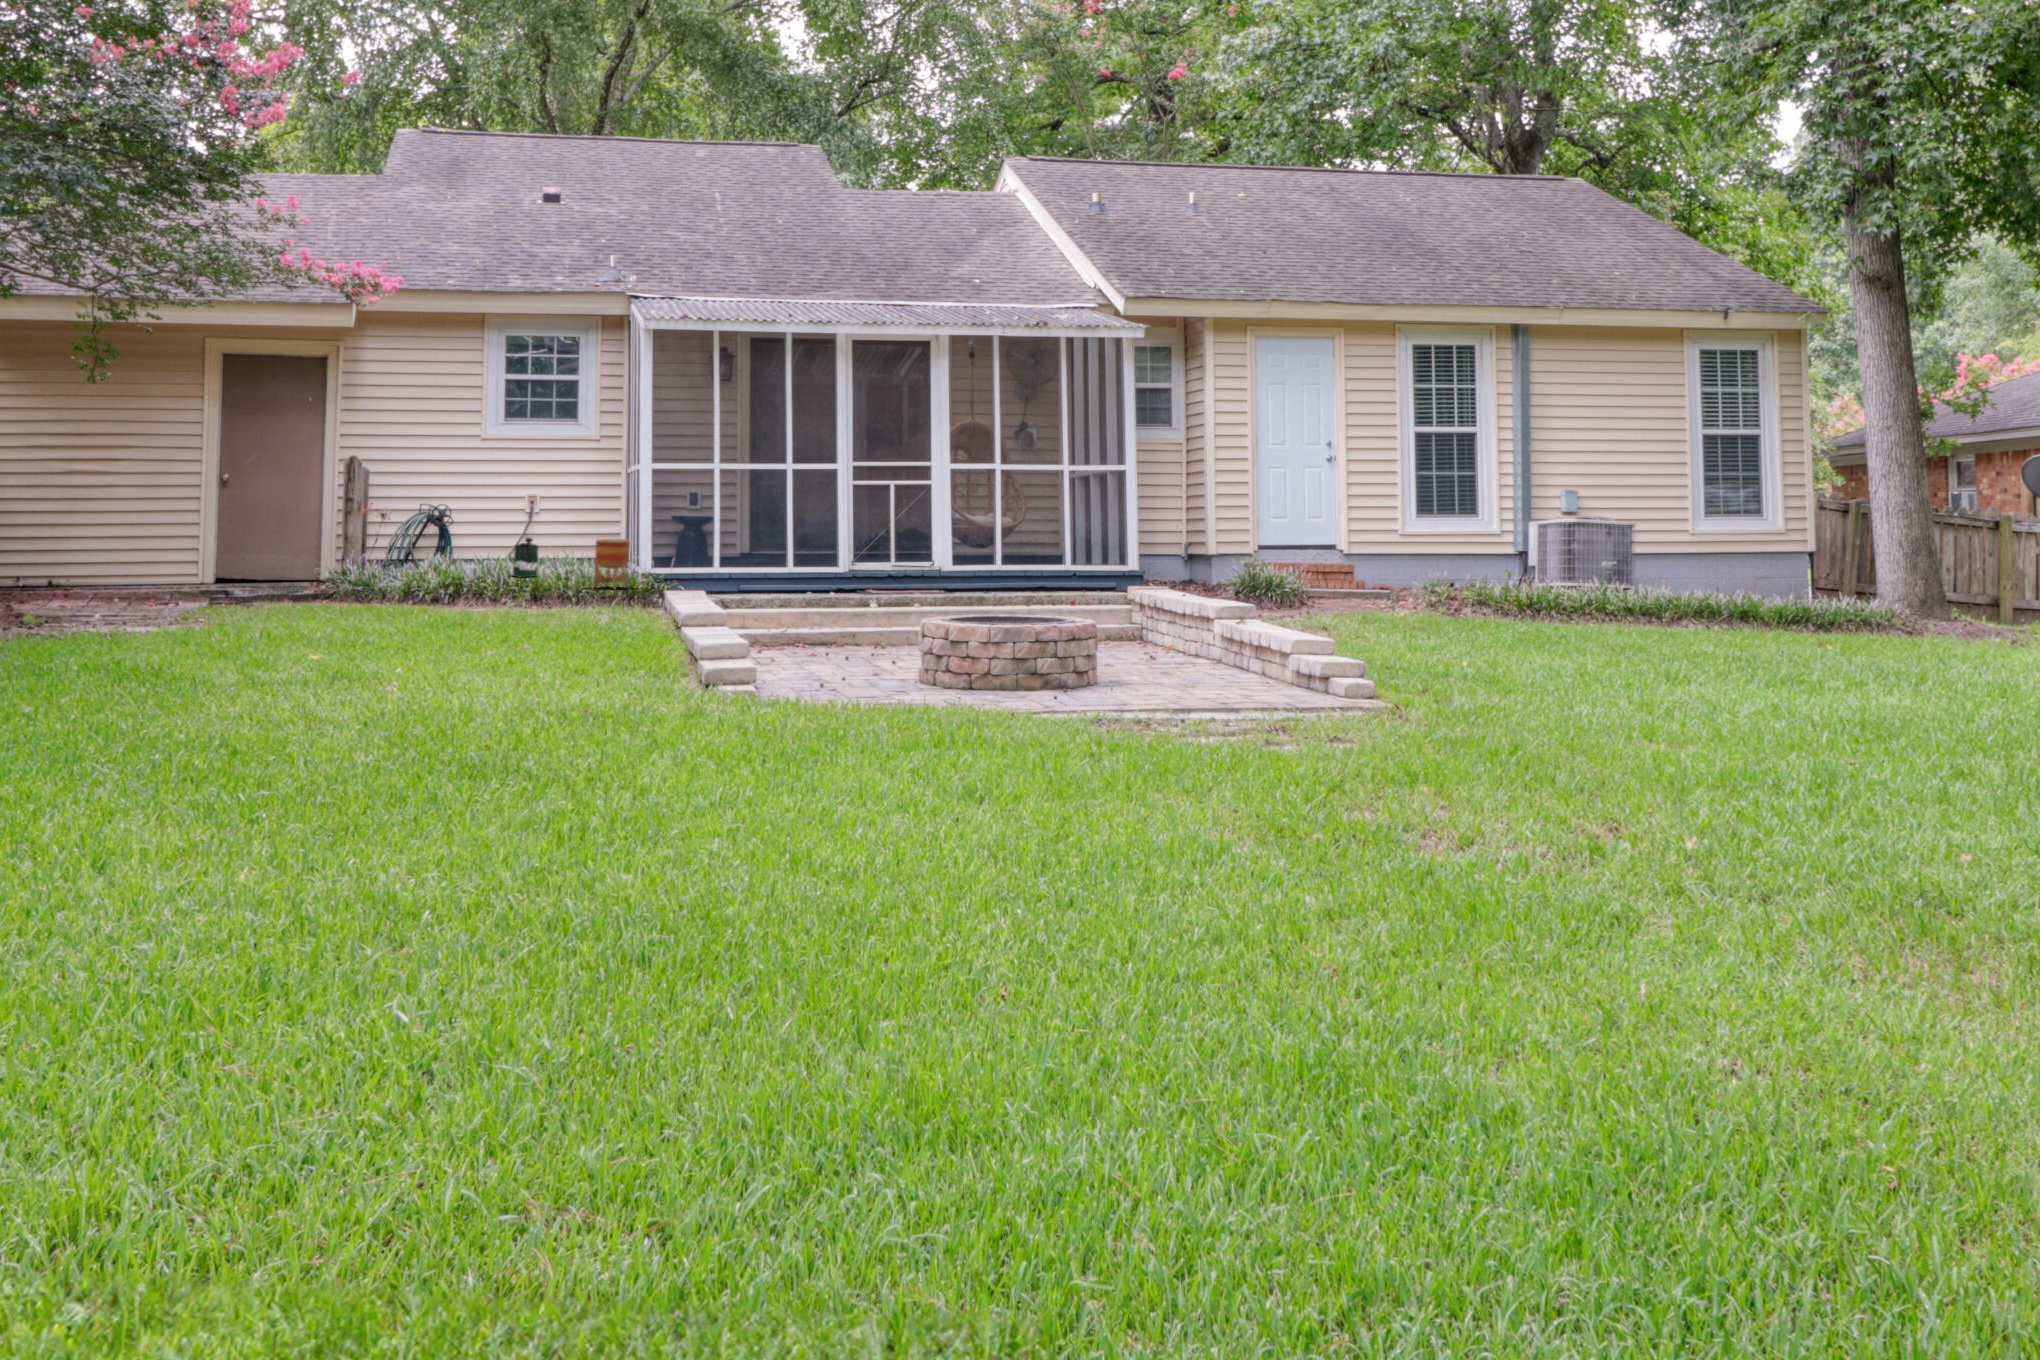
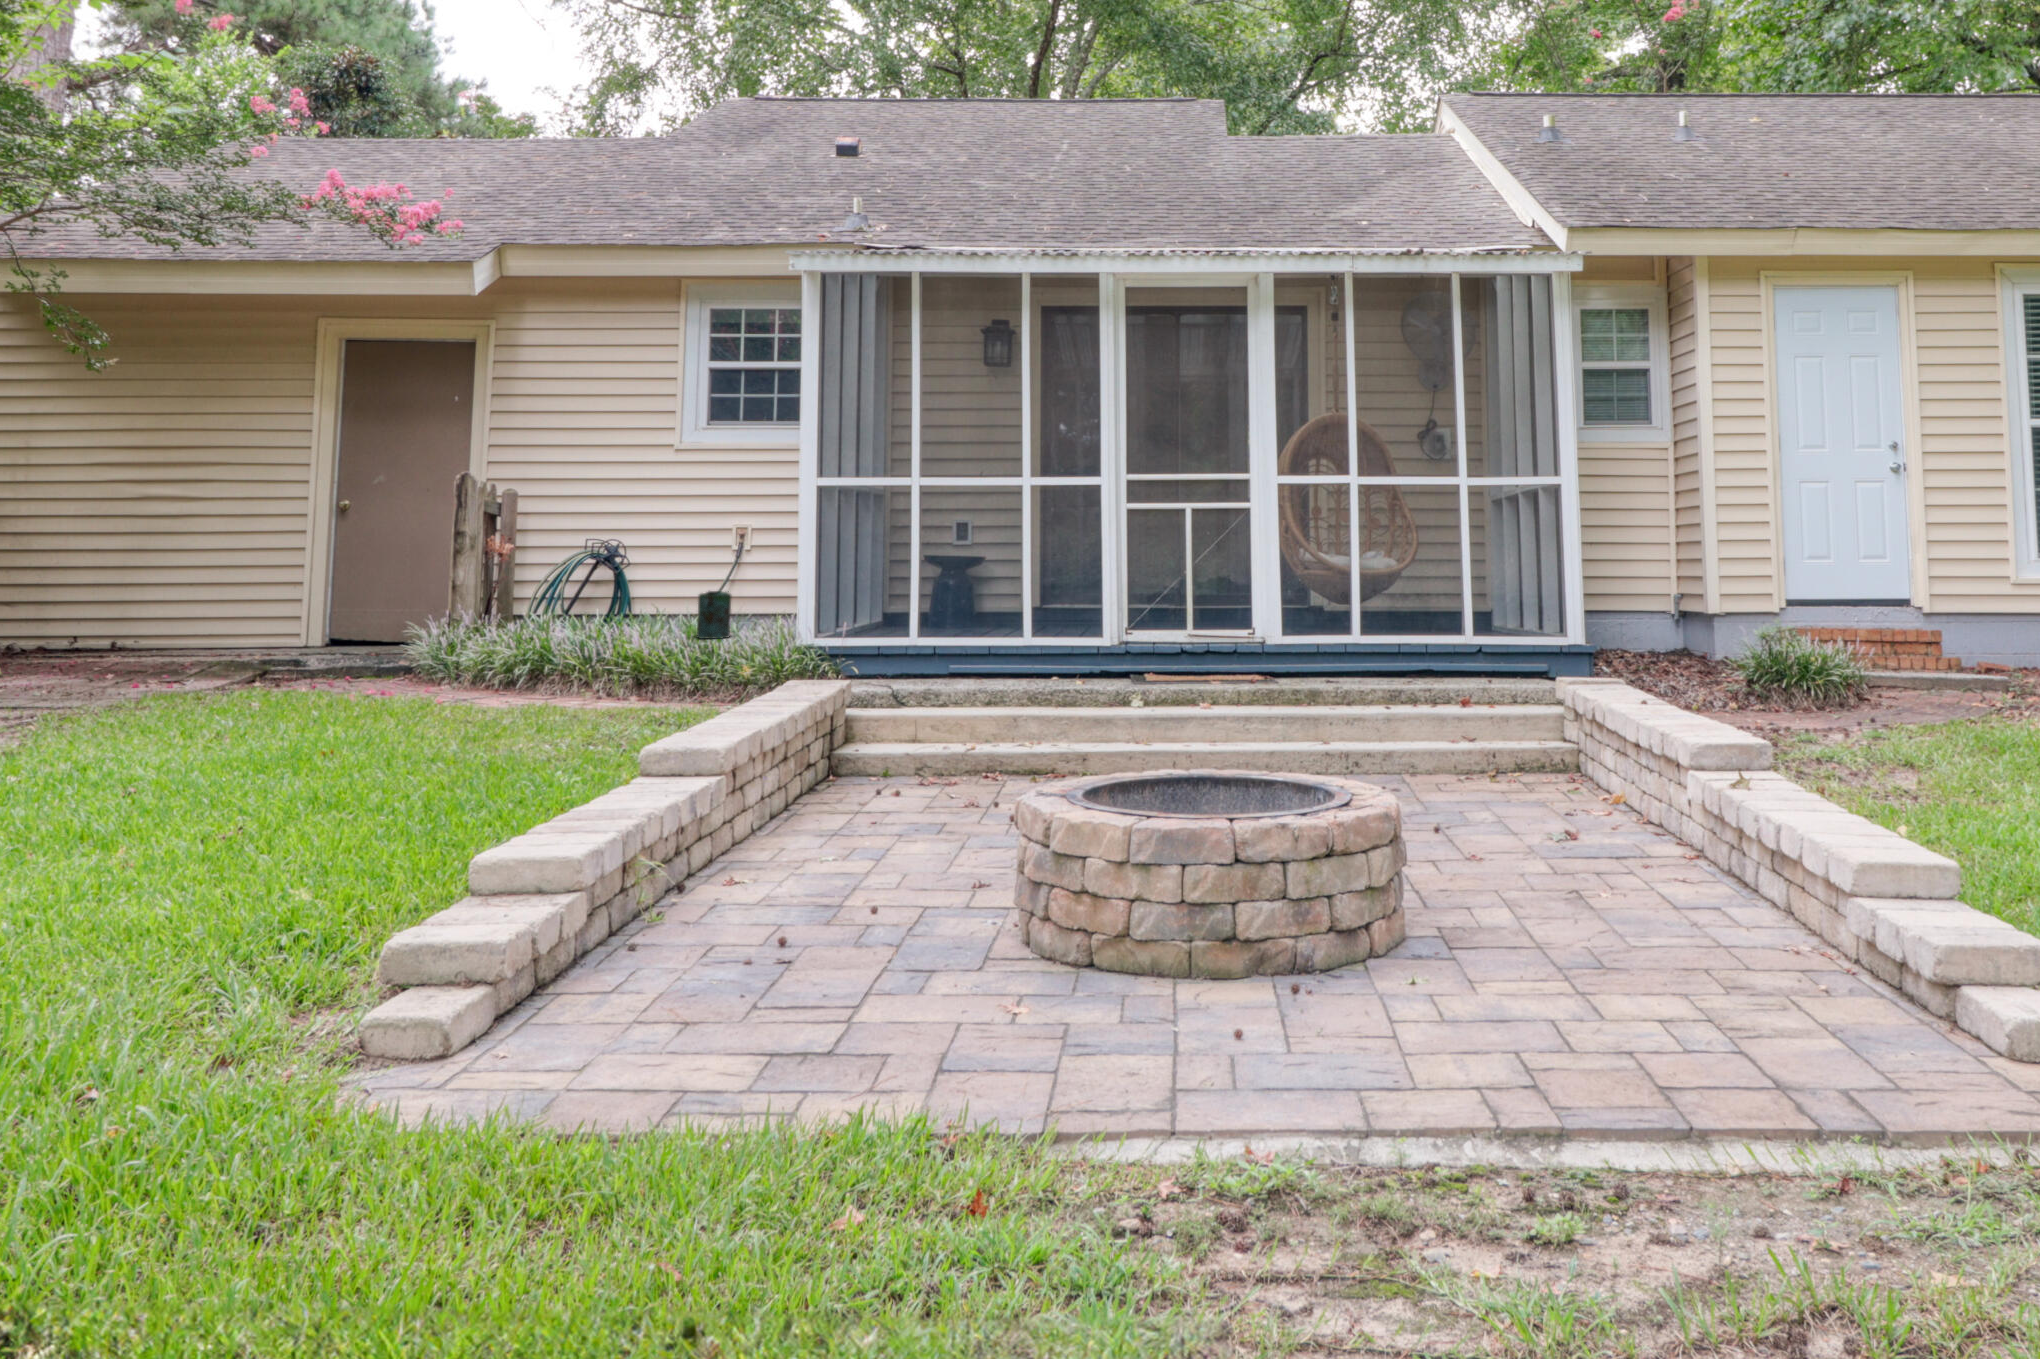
planter: present [594,539,629,589] -> none [760,588,813,664]

